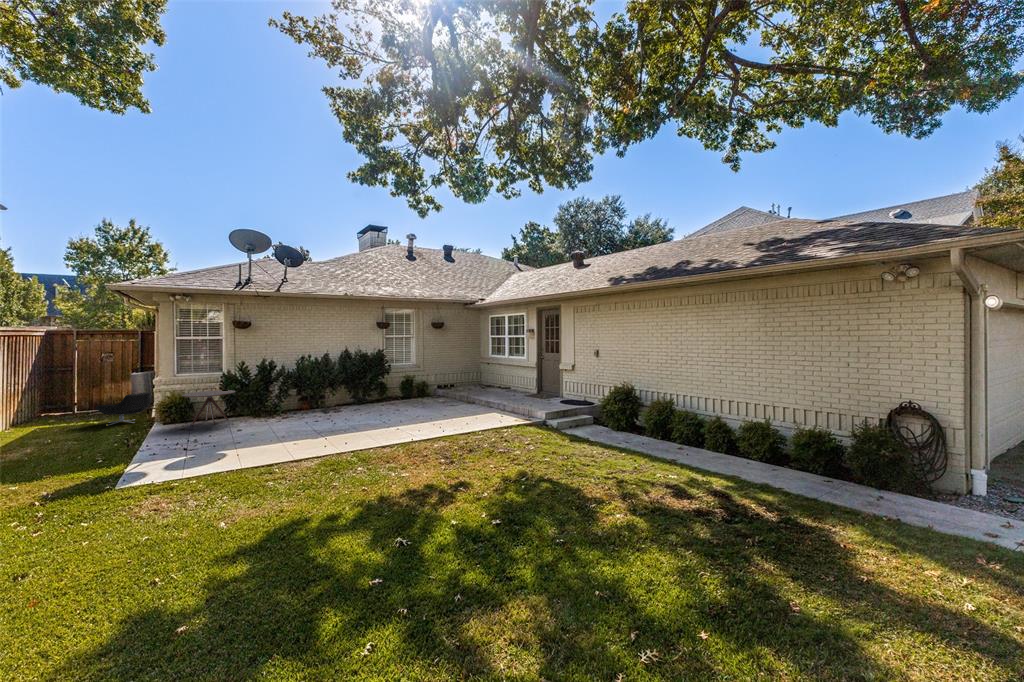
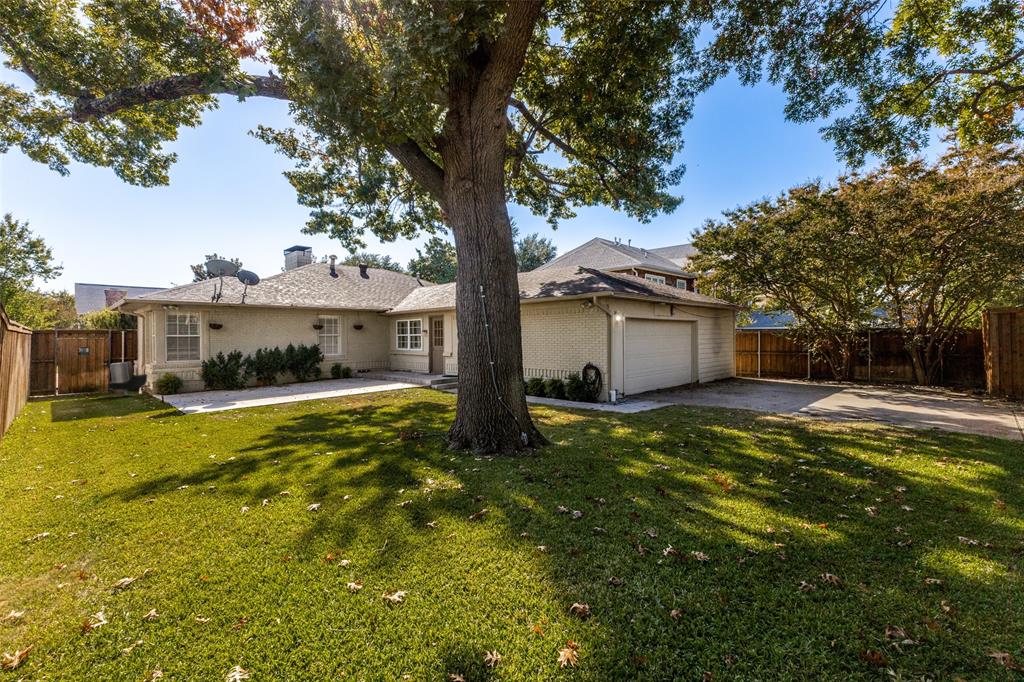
round table: present [182,390,235,425] -> none [178,372,215,395]

